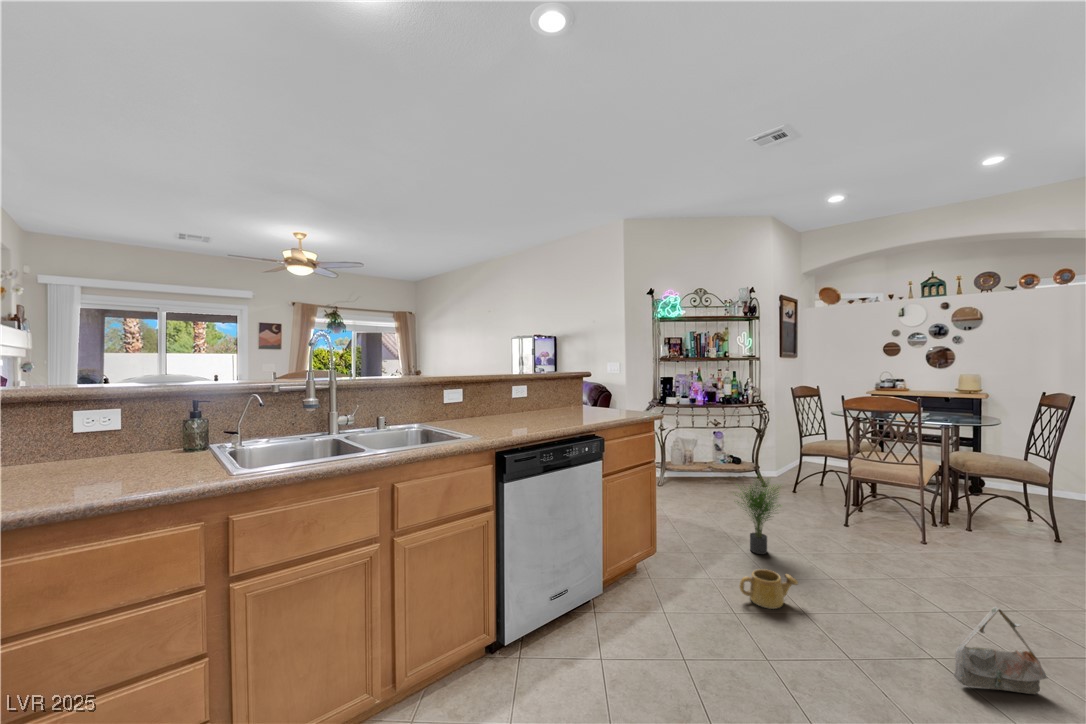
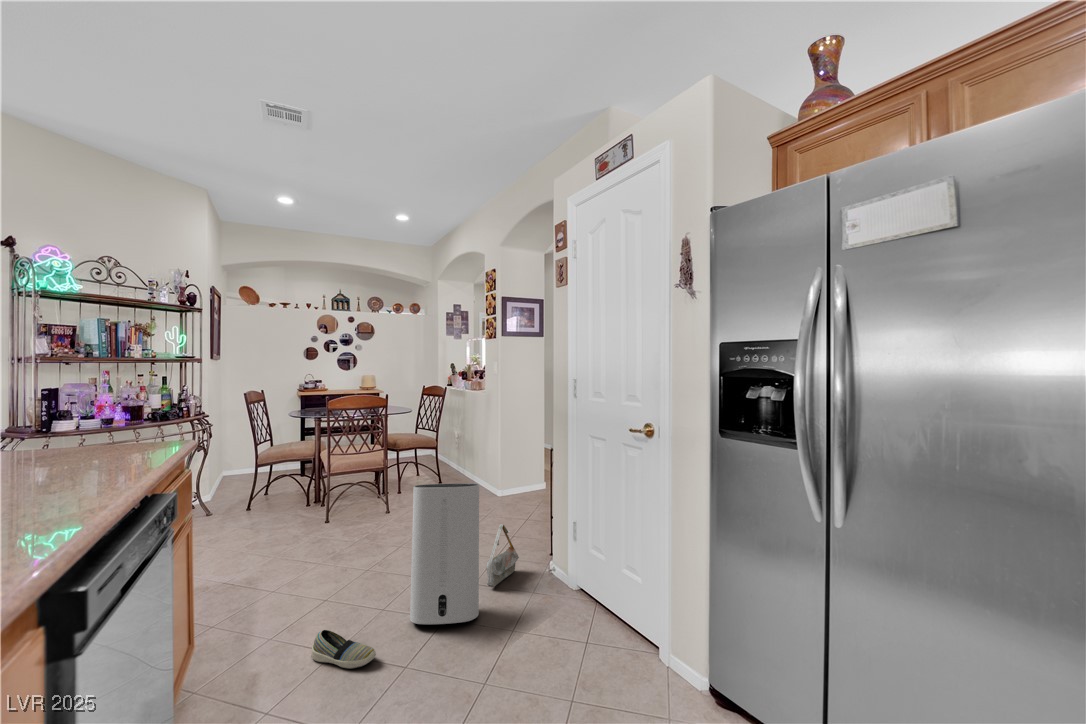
potted plant: present [738,477,778,554] -> none [239,486,311,581]
air purifier: none [812,504,918,694] -> present [410,483,479,624]
watering can: present [739,569,798,609] -> none [316,576,364,622]
shoe: none [713,599,752,647] -> present [312,630,376,669]

